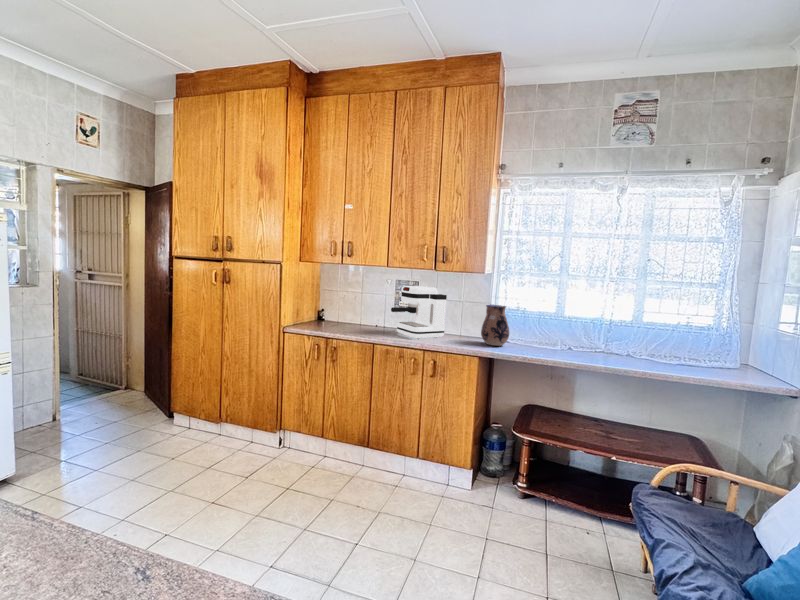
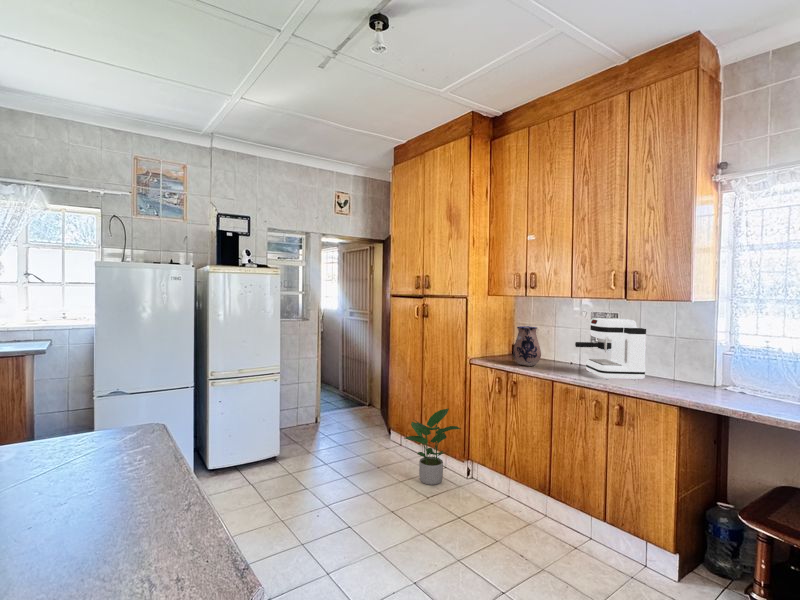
ceramic pitcher: present [481,305,509,346] -> present [513,326,541,366]
potted plant: none [210,381,277,464] -> present [404,409,461,485]

